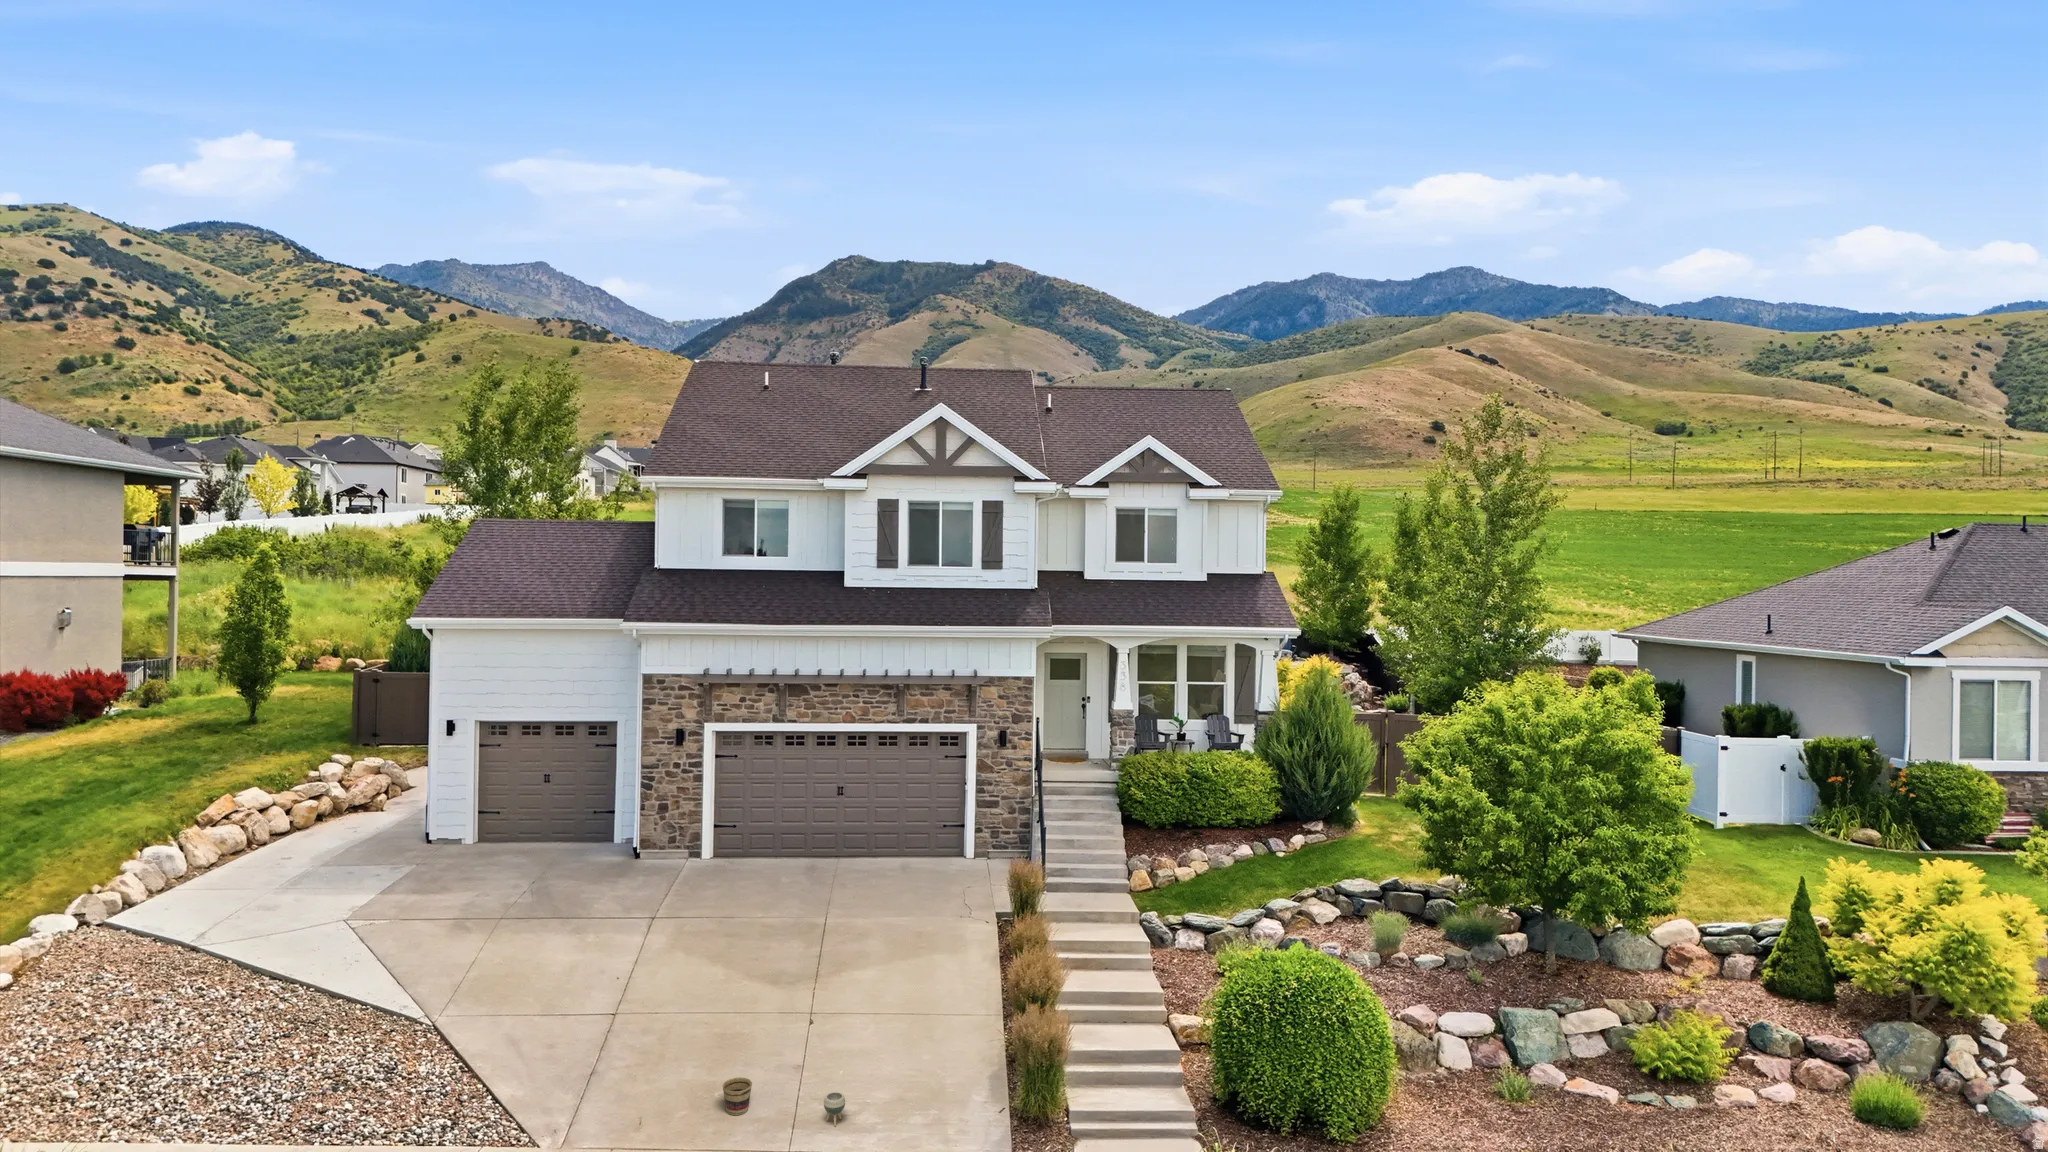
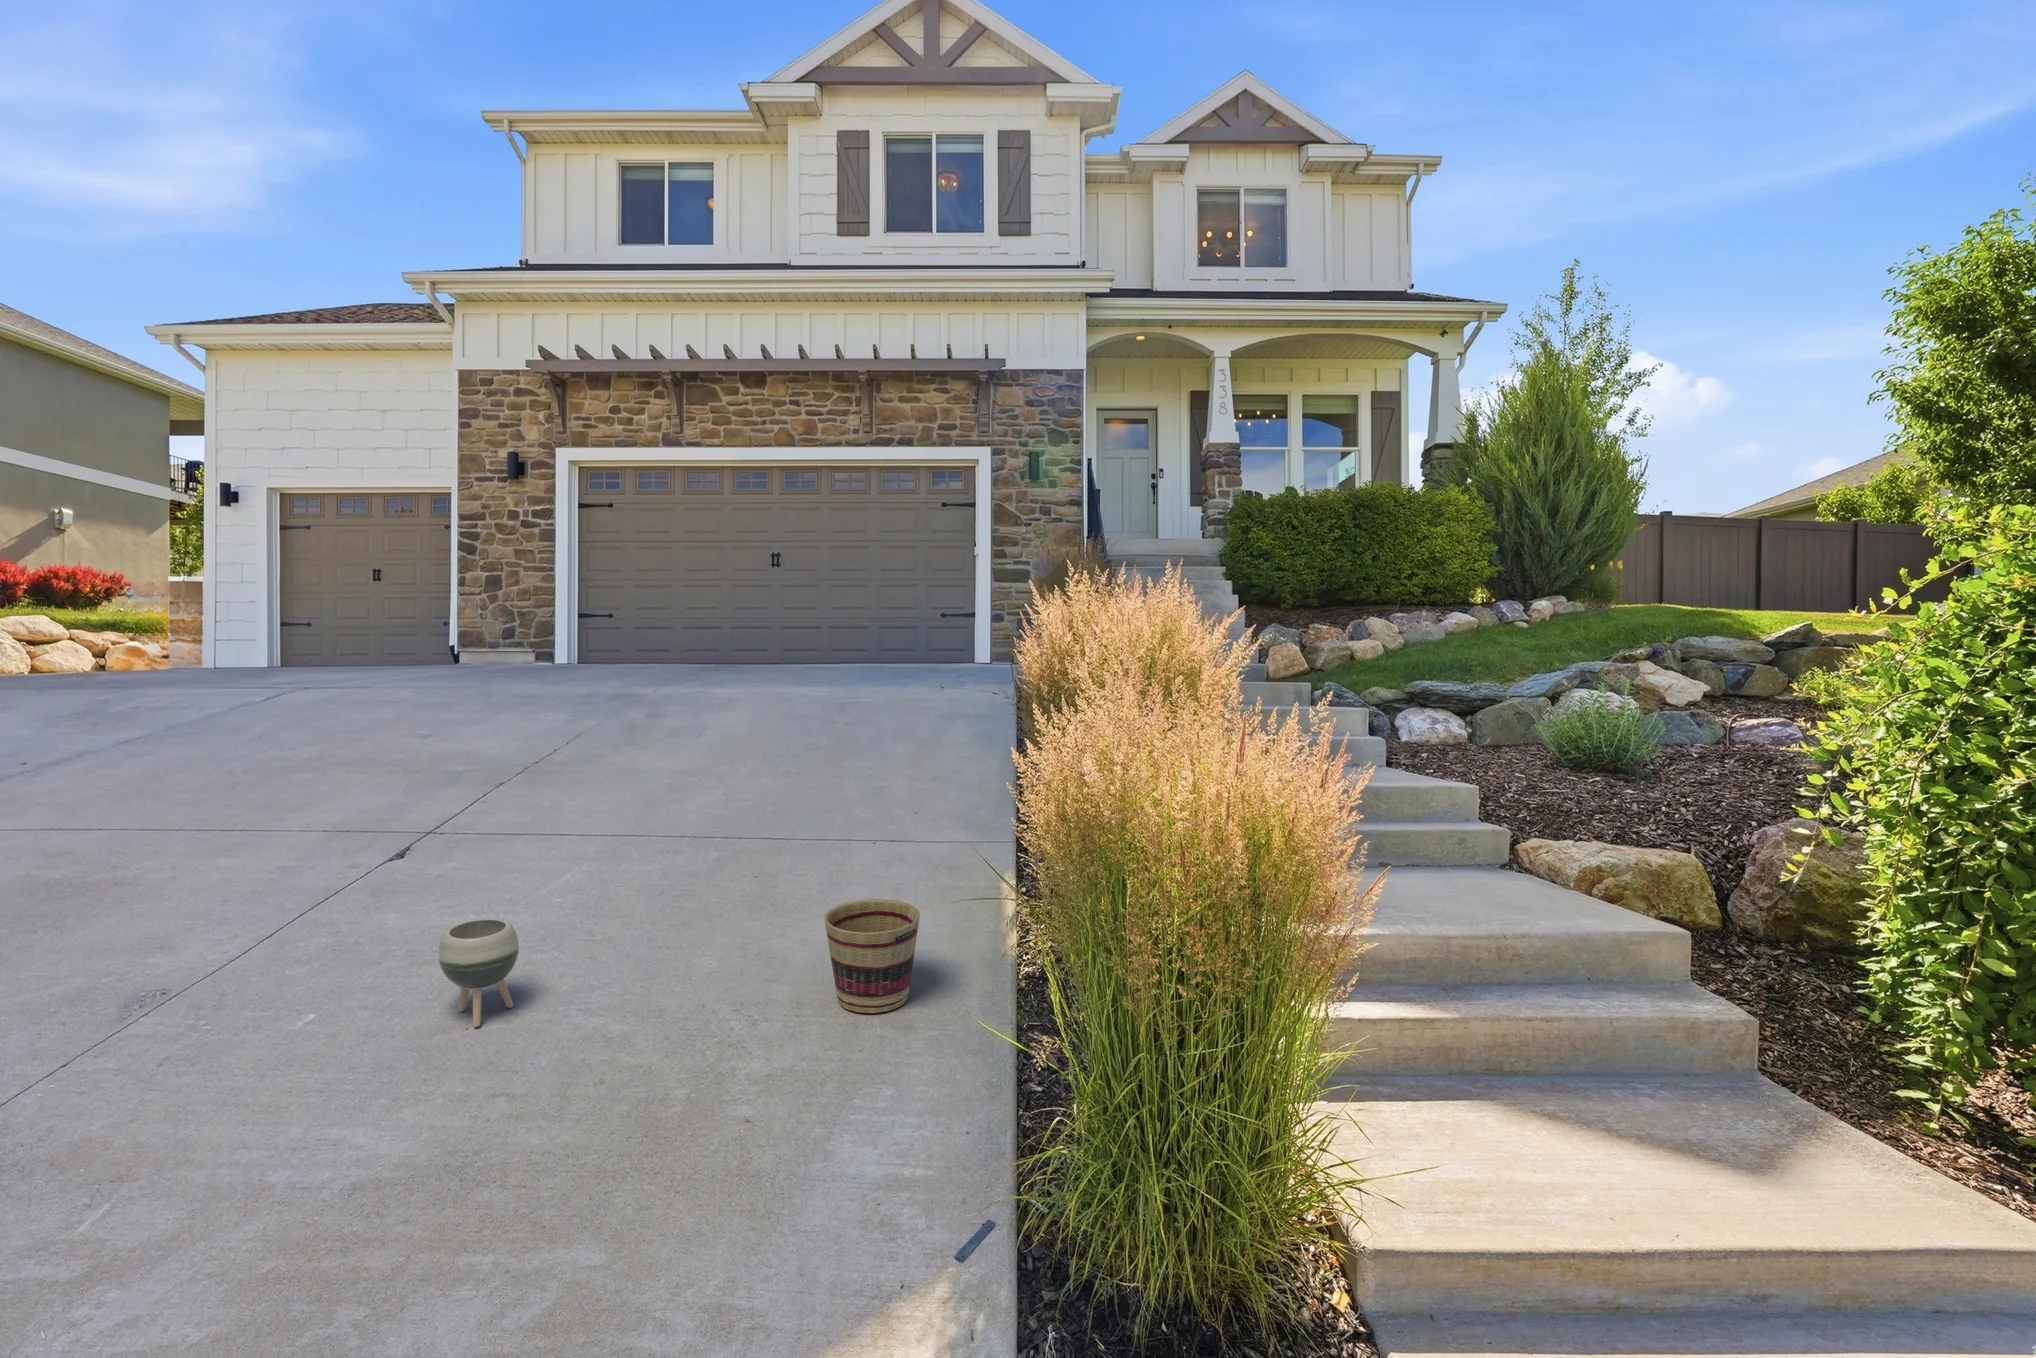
basket: present [723,1077,752,1115] -> present [824,899,920,1013]

